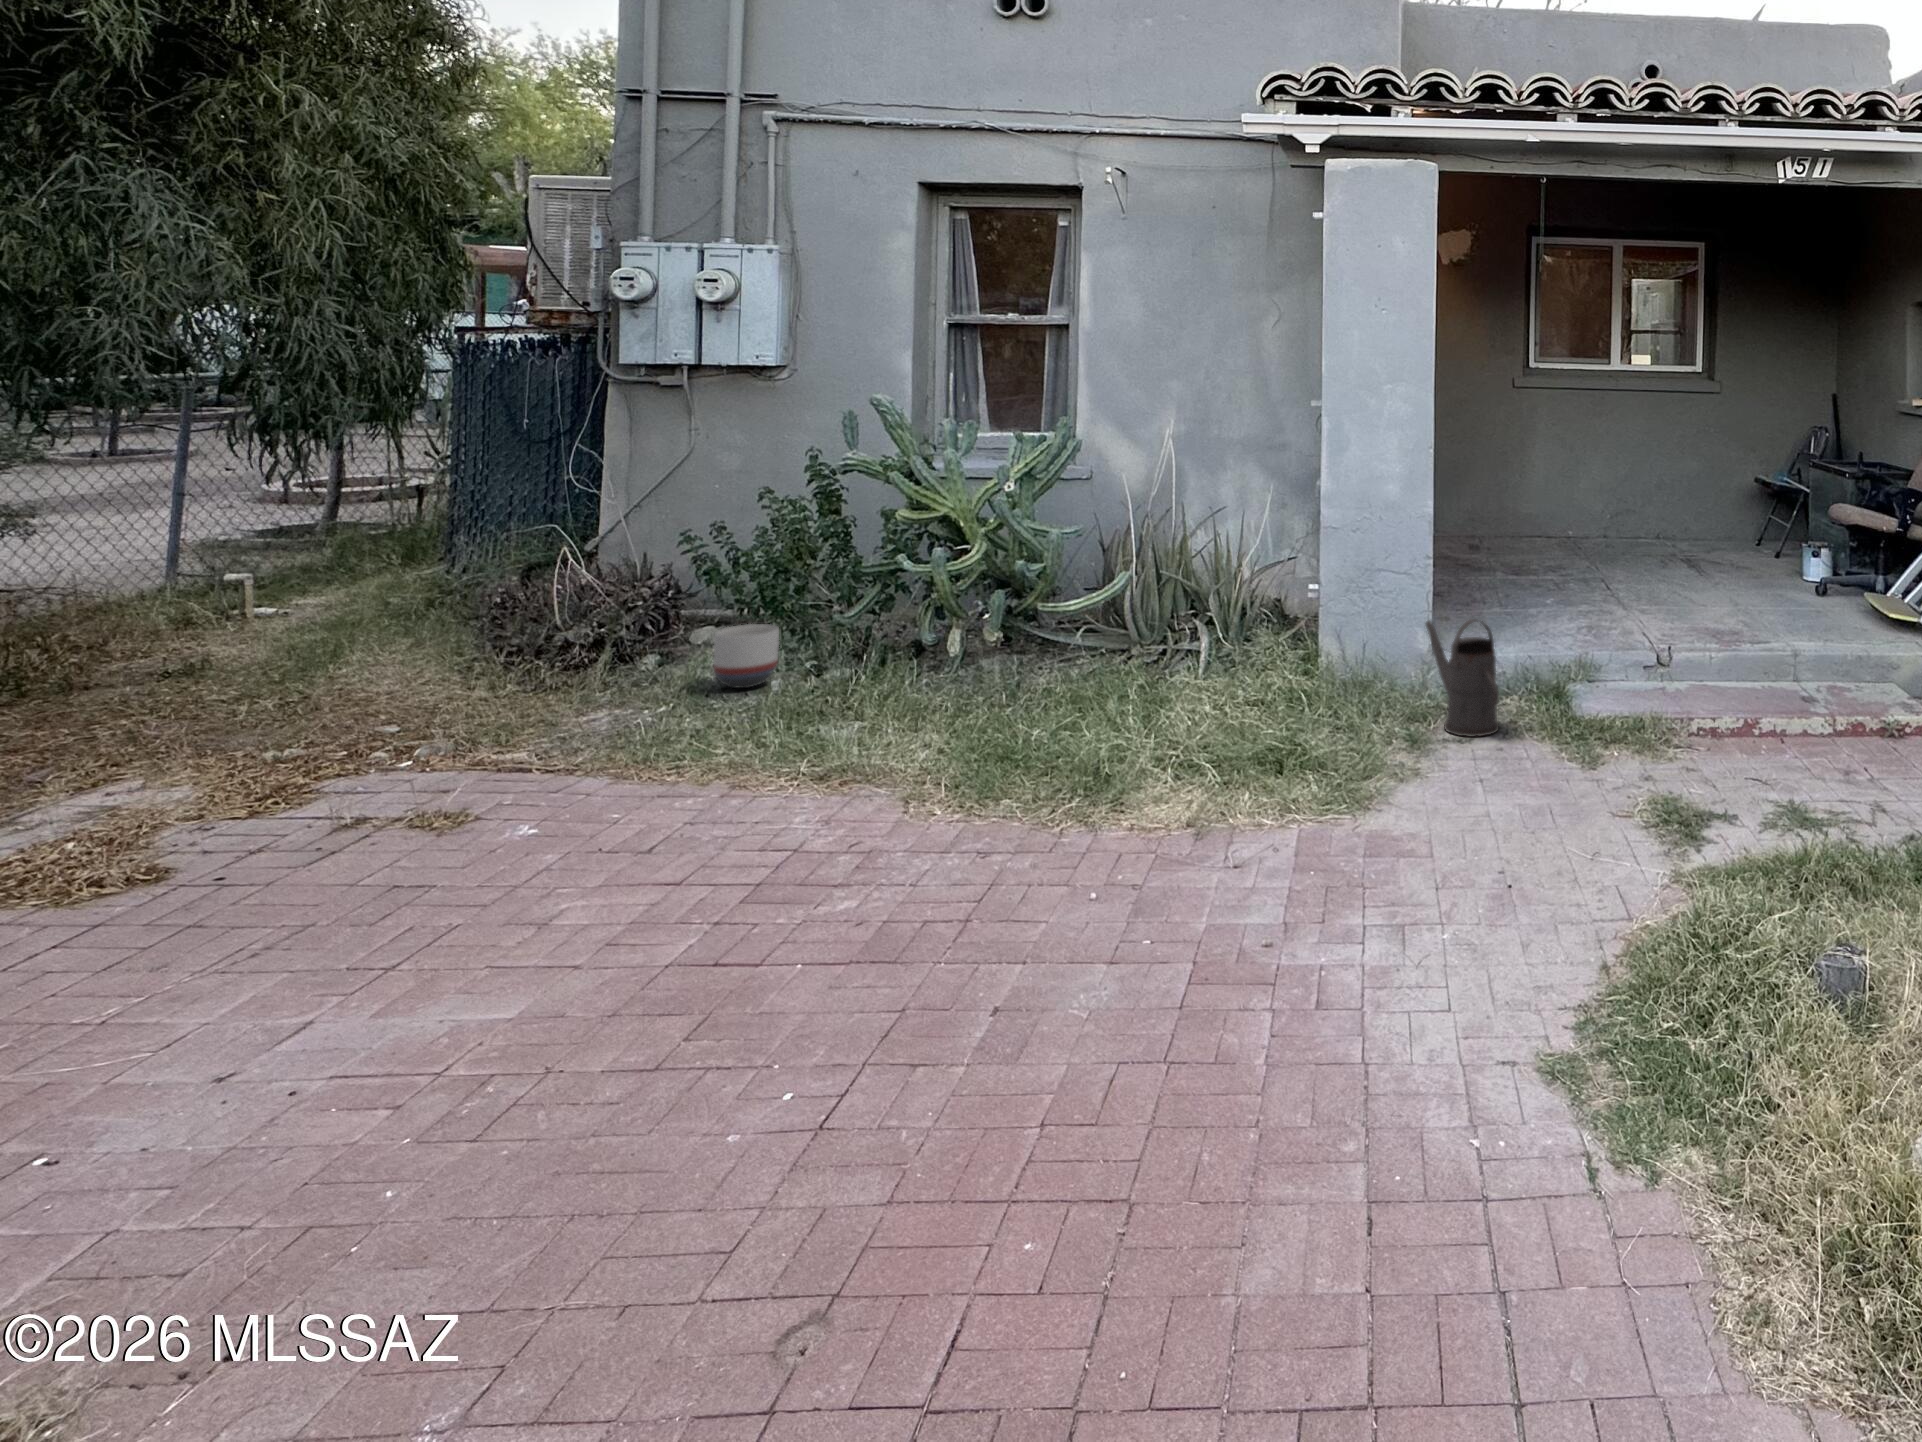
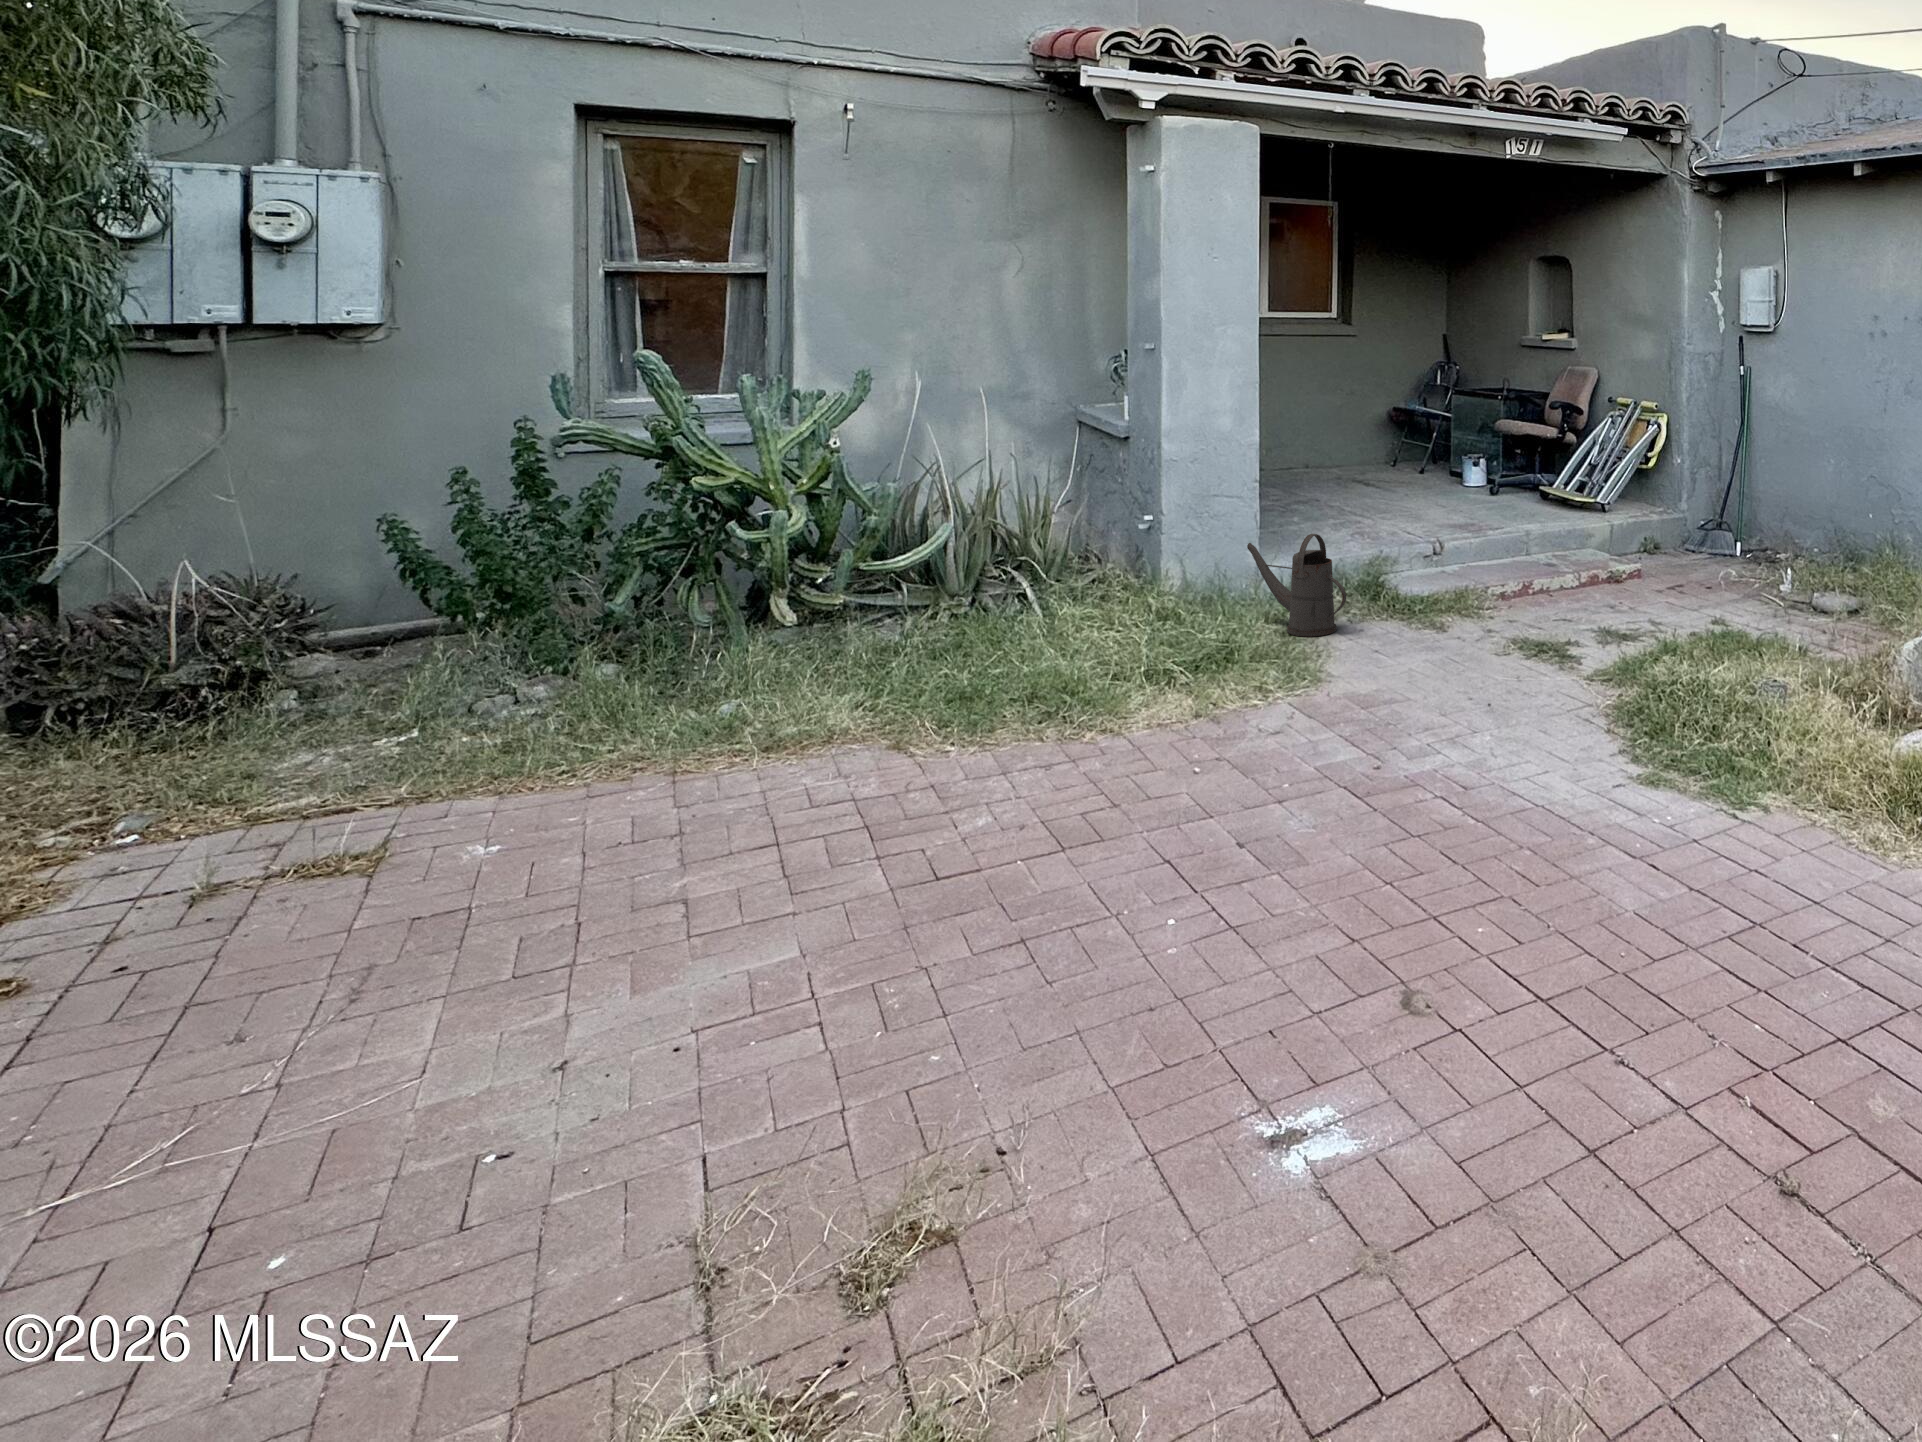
planter: present [714,624,779,688] -> none [370,644,463,727]

